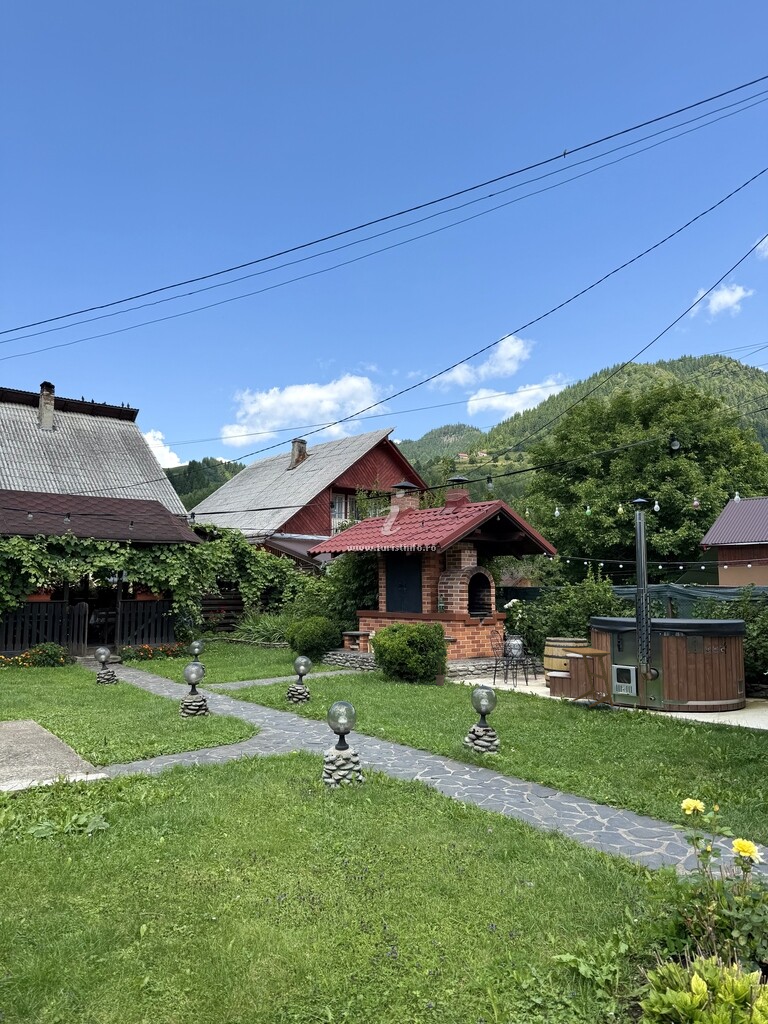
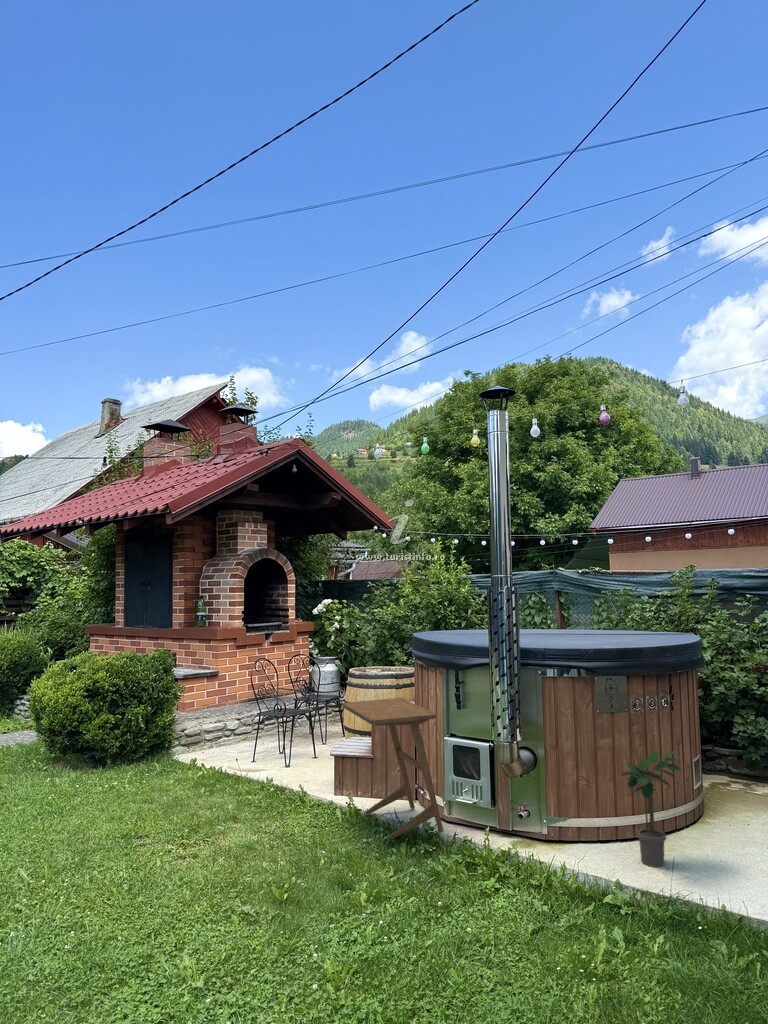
potted plant: present [433,648,449,686] -> present [621,751,681,867]

